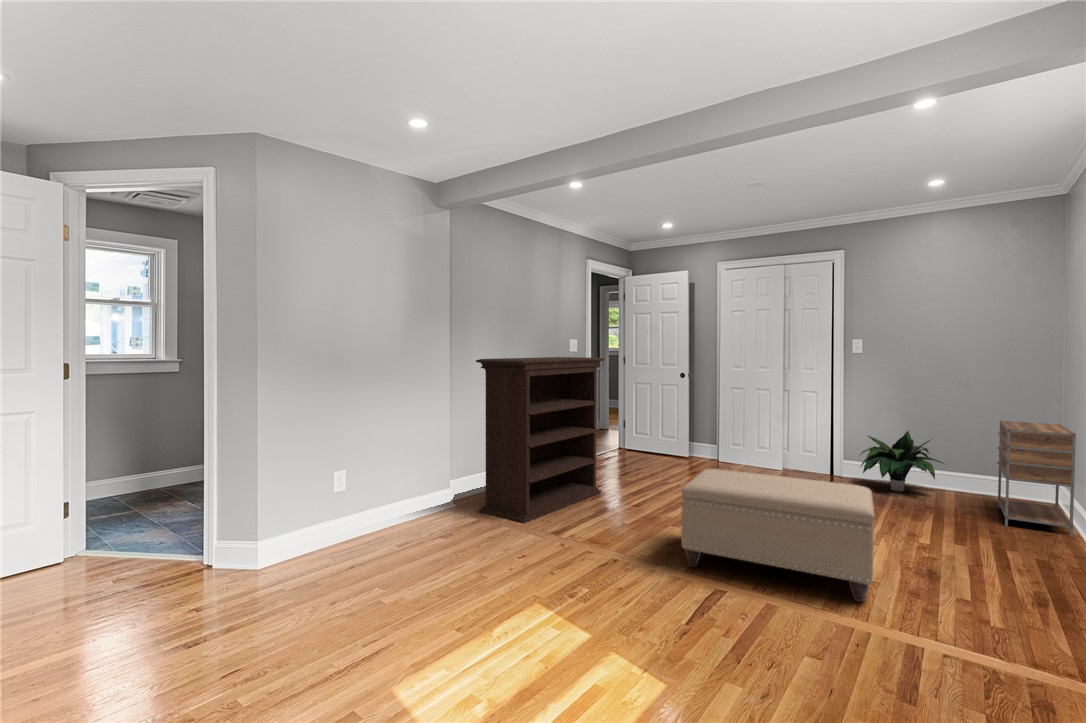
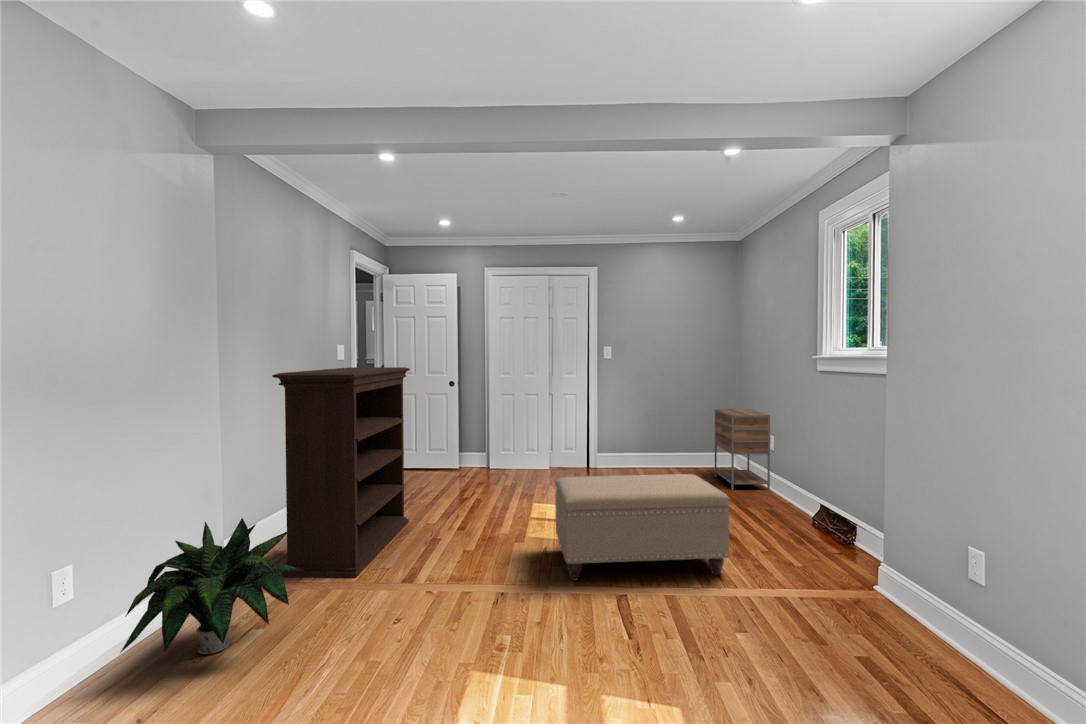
potted plant: present [860,431,942,492] -> present [121,518,305,654]

